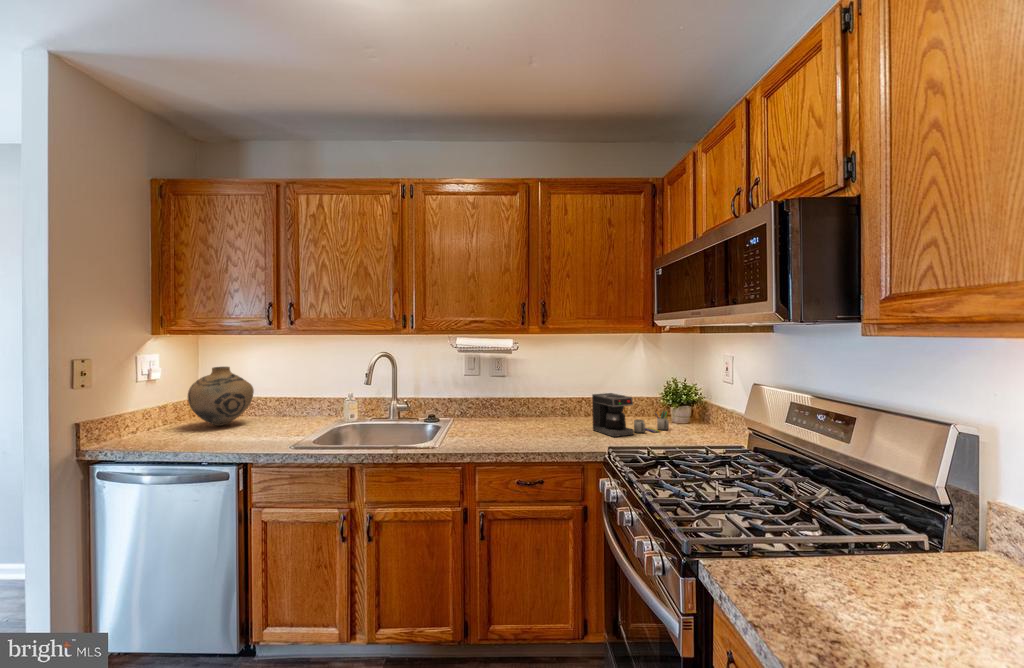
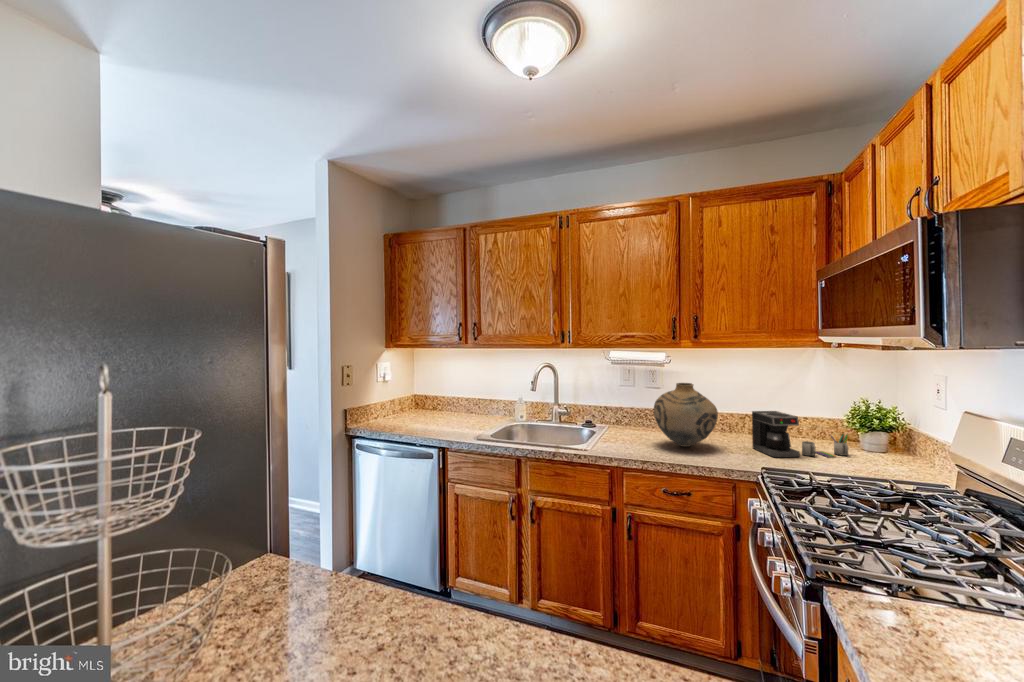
vase: present [188,367,254,426] -> present [654,383,718,447]

